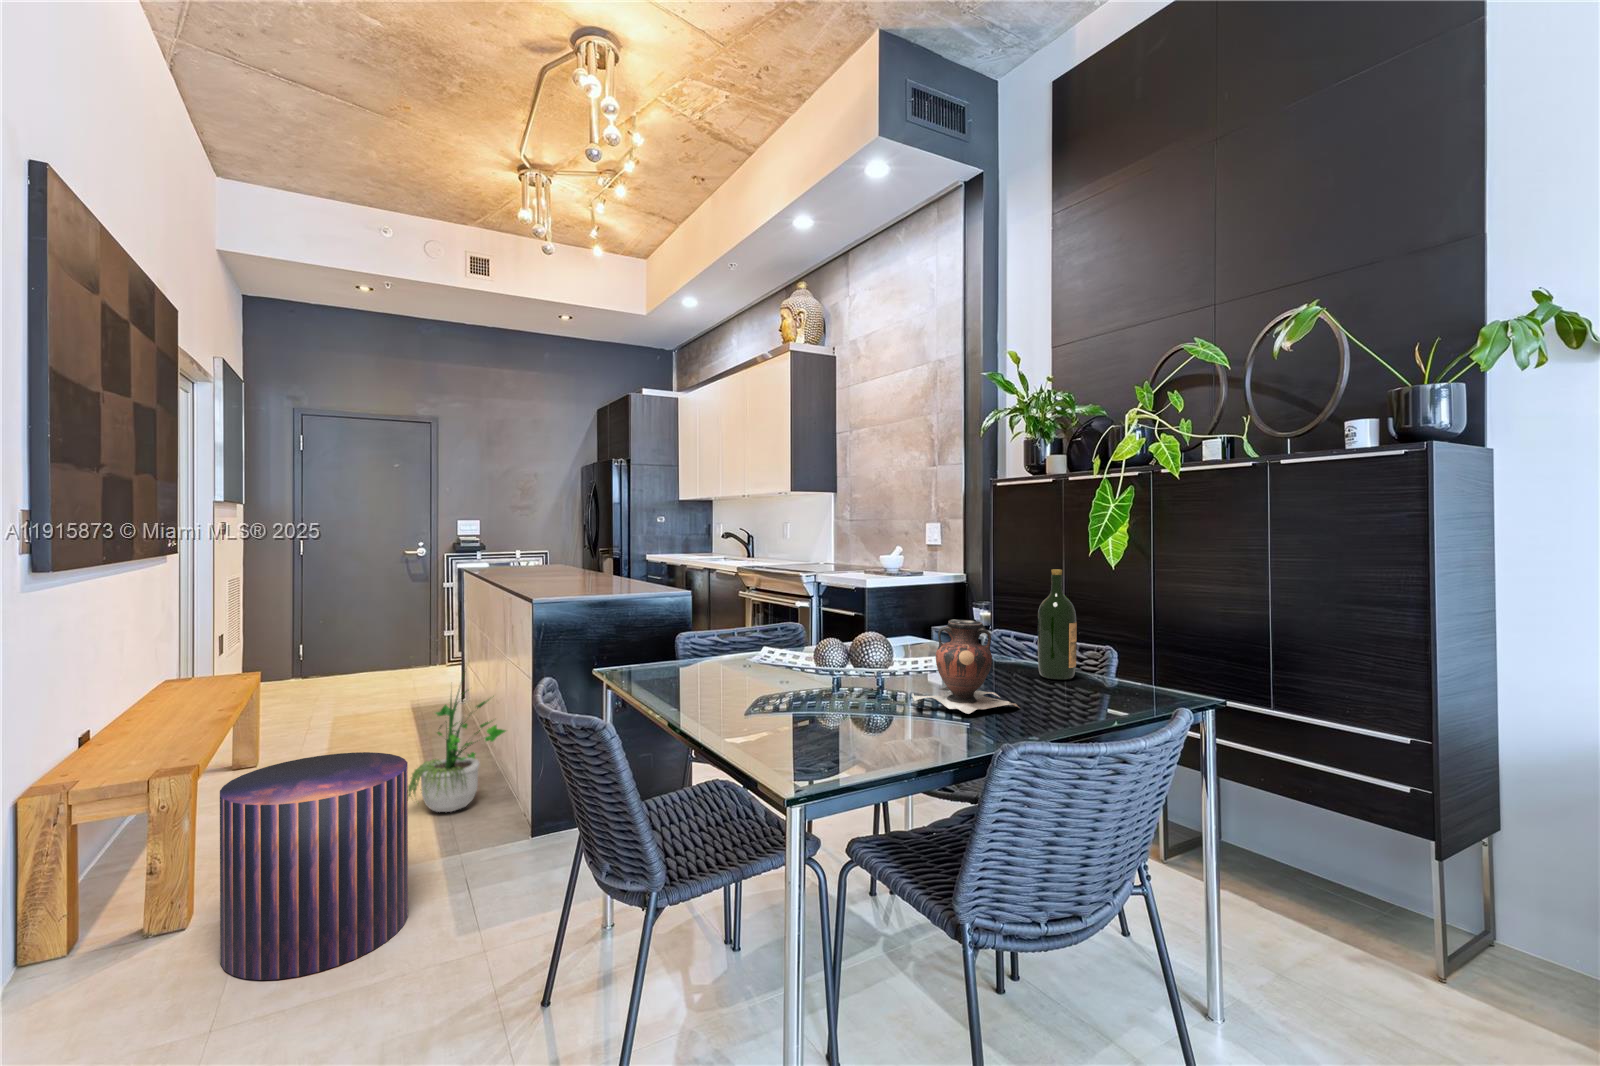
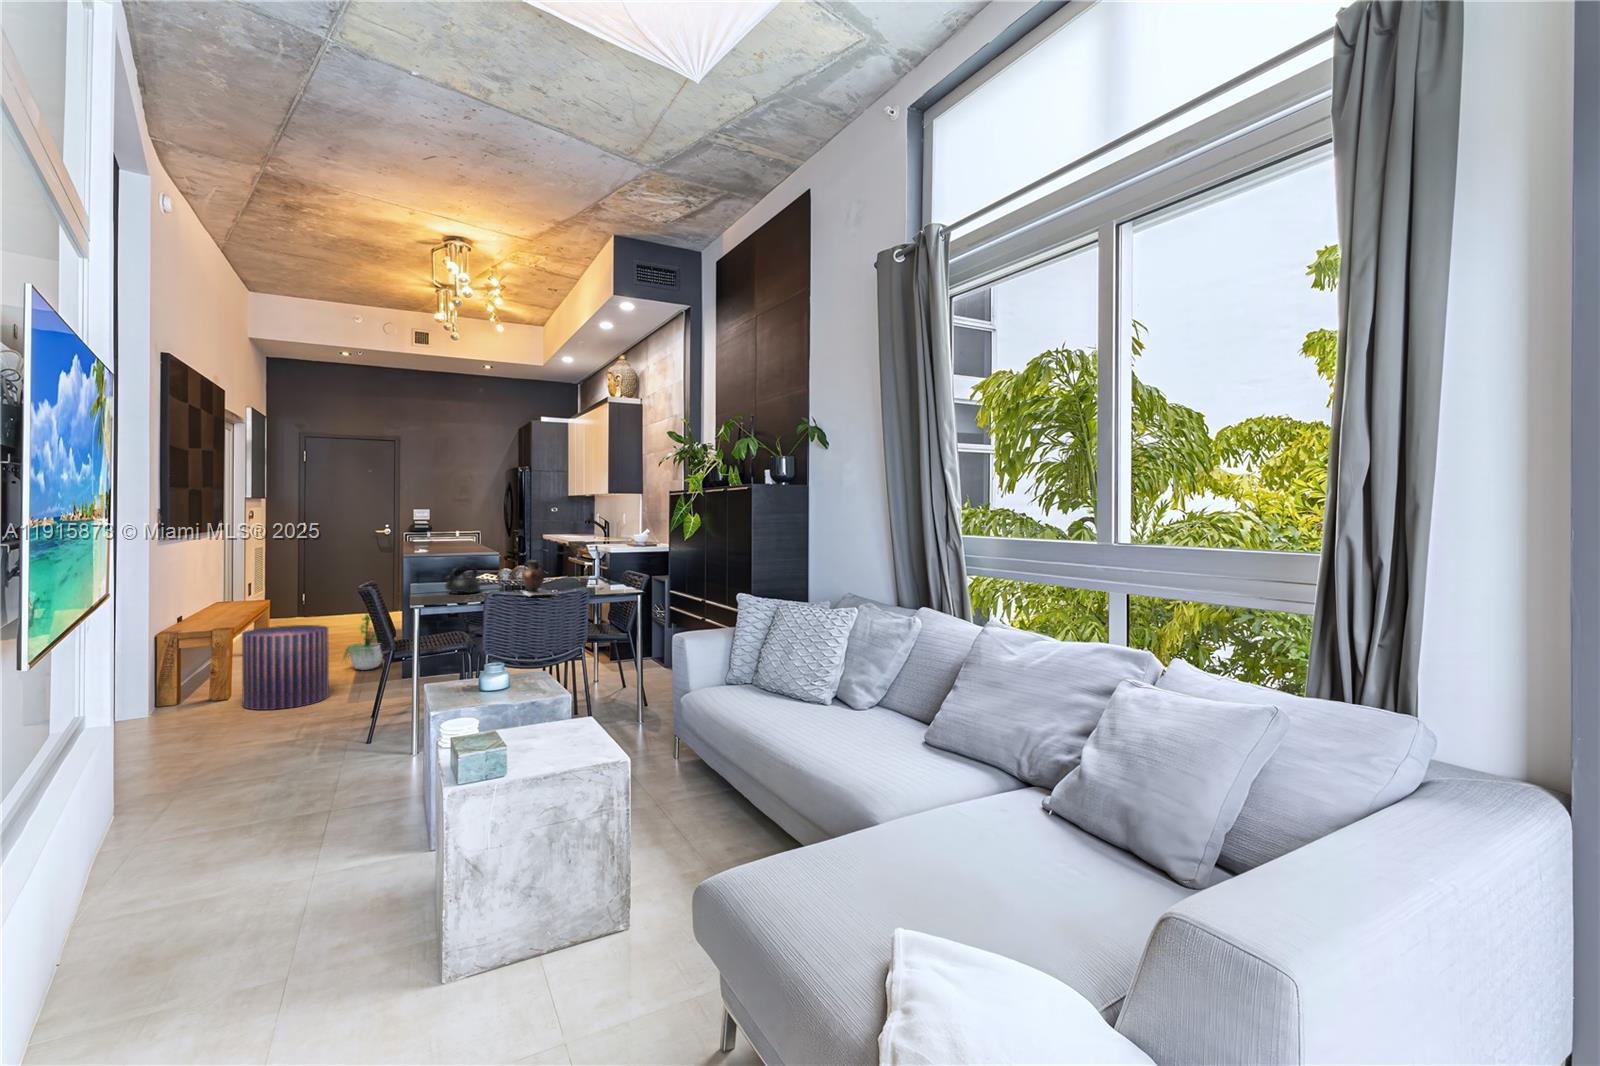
wine bottle: present [1038,569,1077,680] -> none [601,542,618,591]
teapot: none [725,629,804,706] -> present [444,564,480,594]

